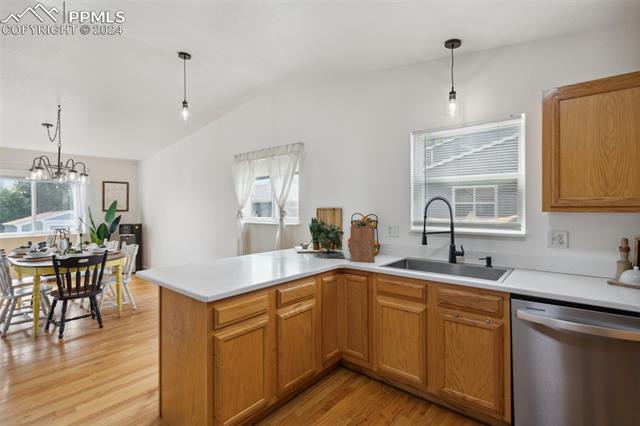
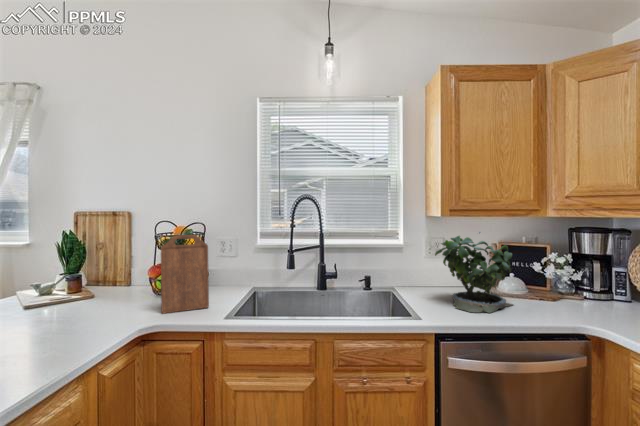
potted plant: present [313,221,345,258] -> present [435,232,513,313]

